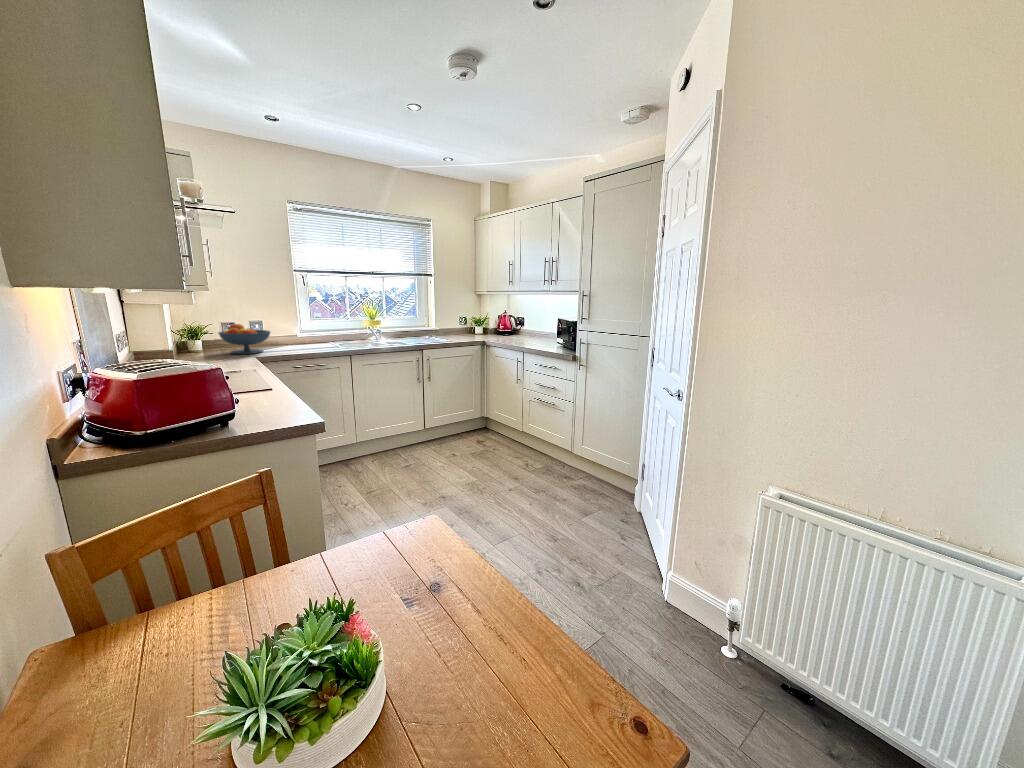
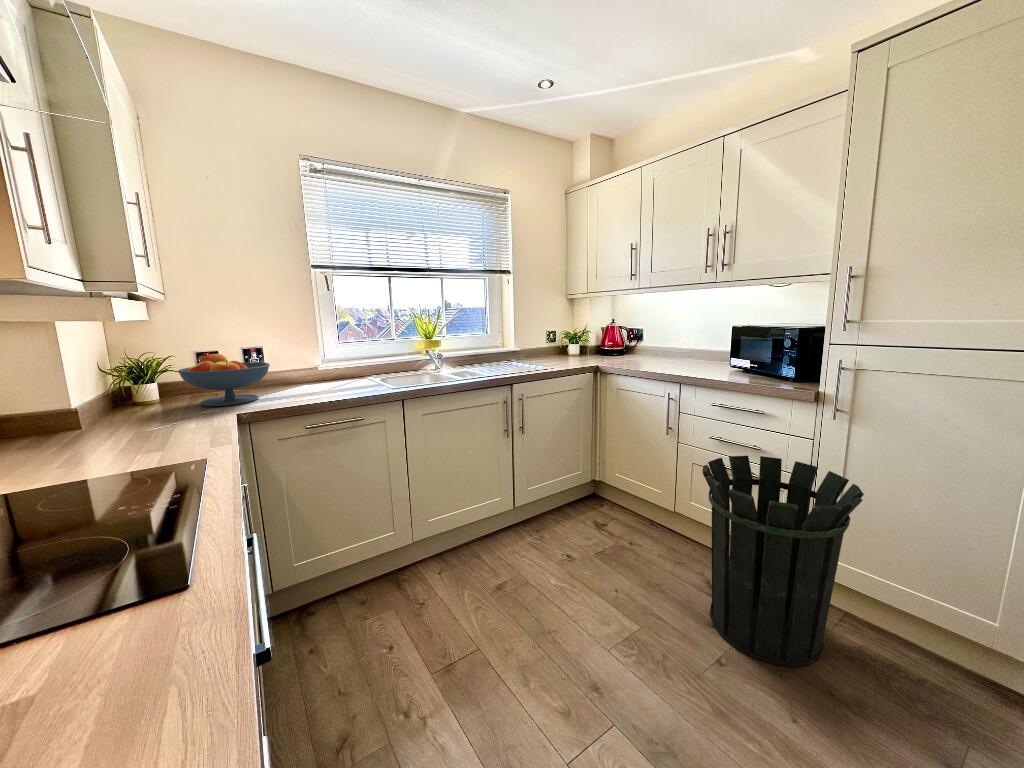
waste bin: none [511,391,582,491] -> present [702,456,864,667]

